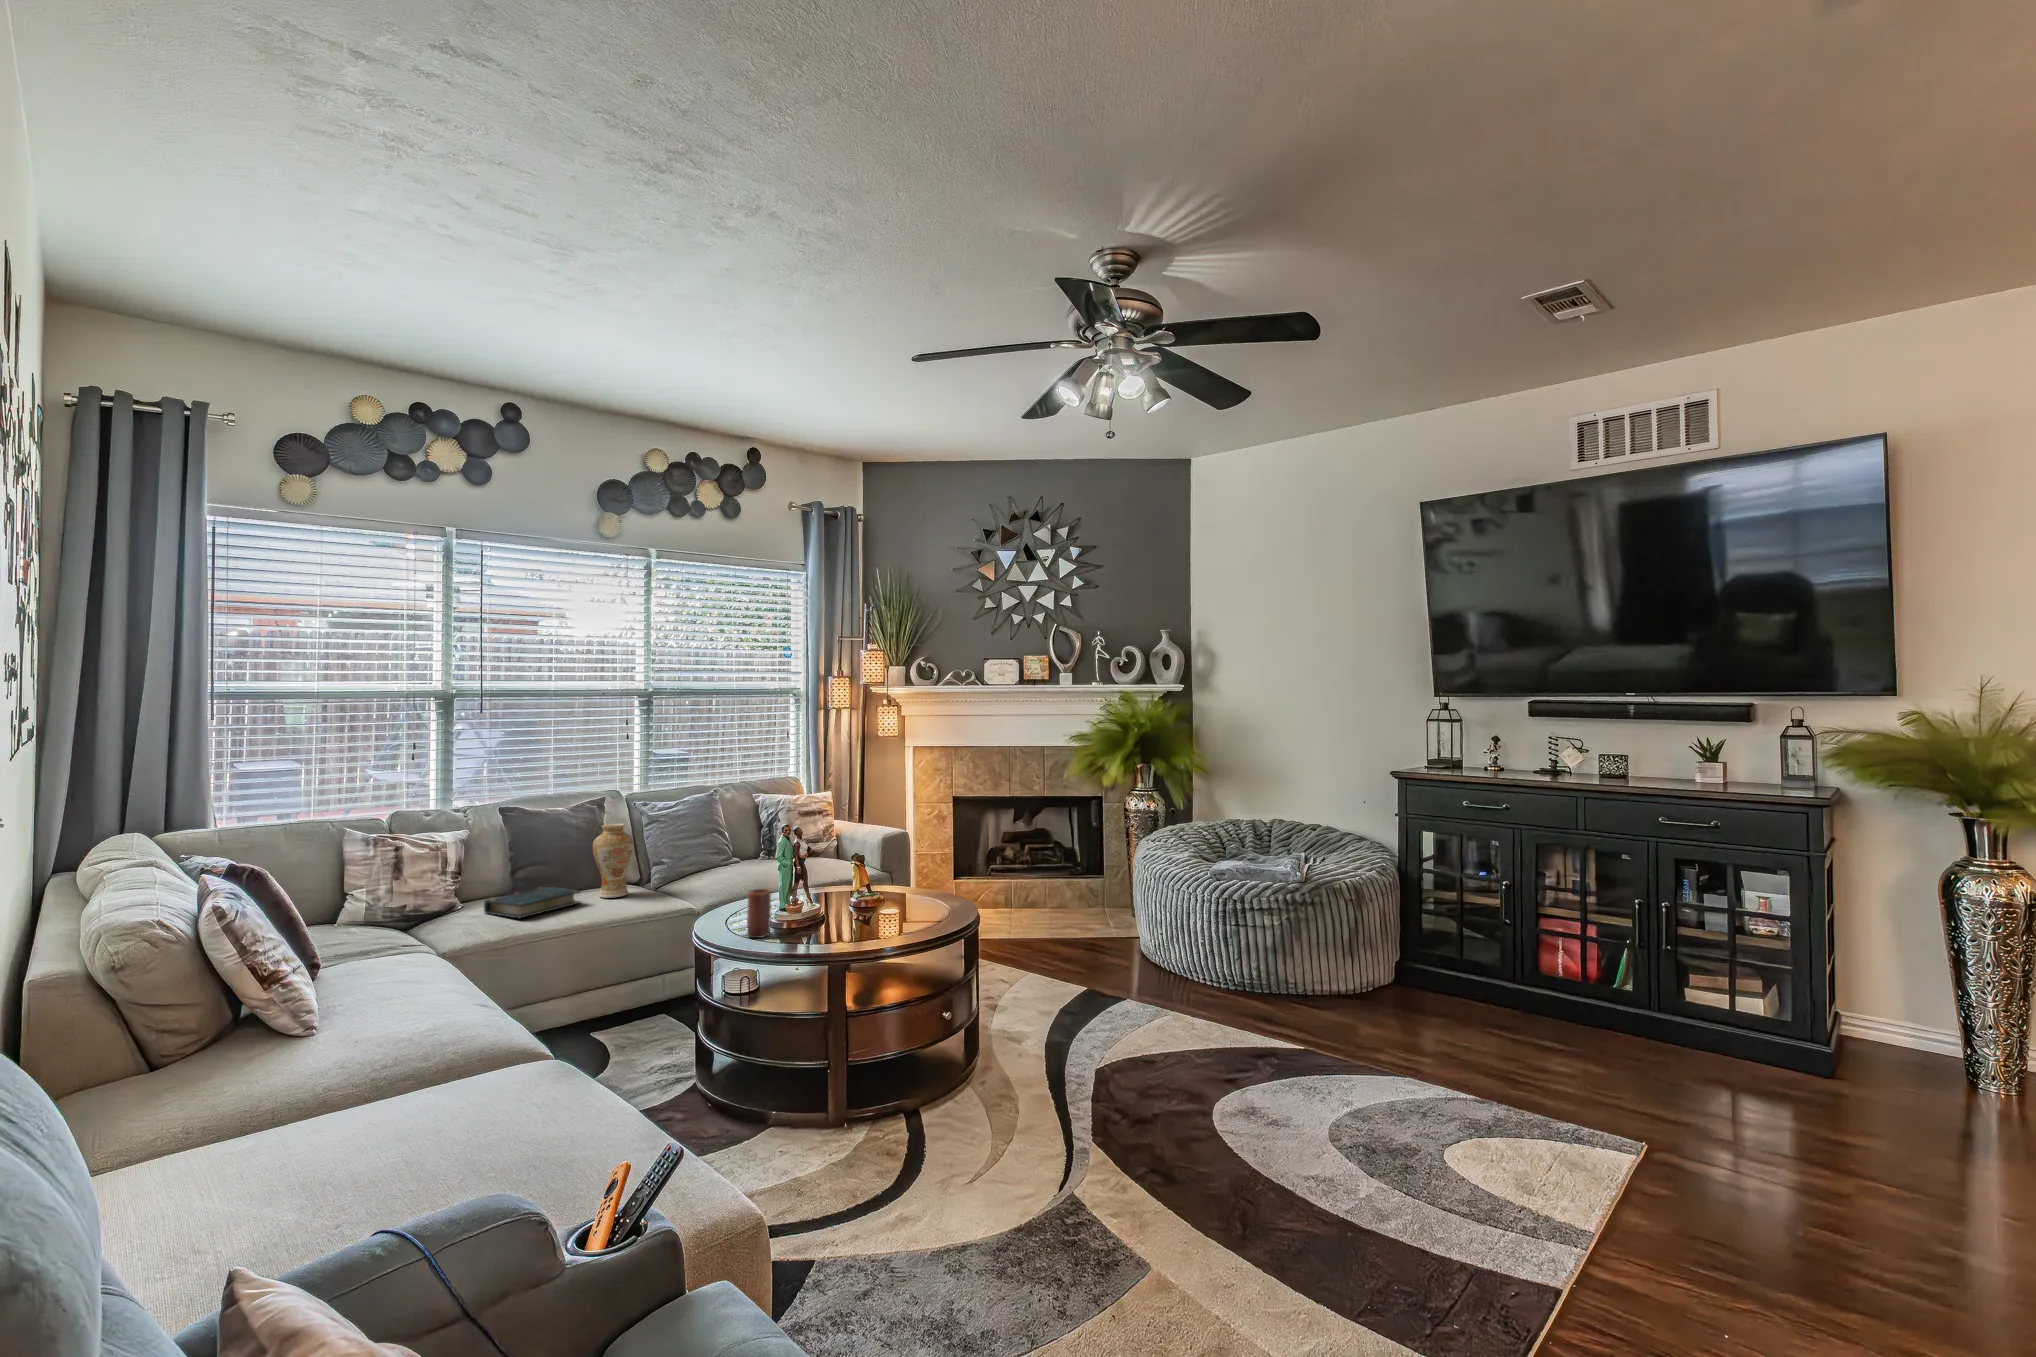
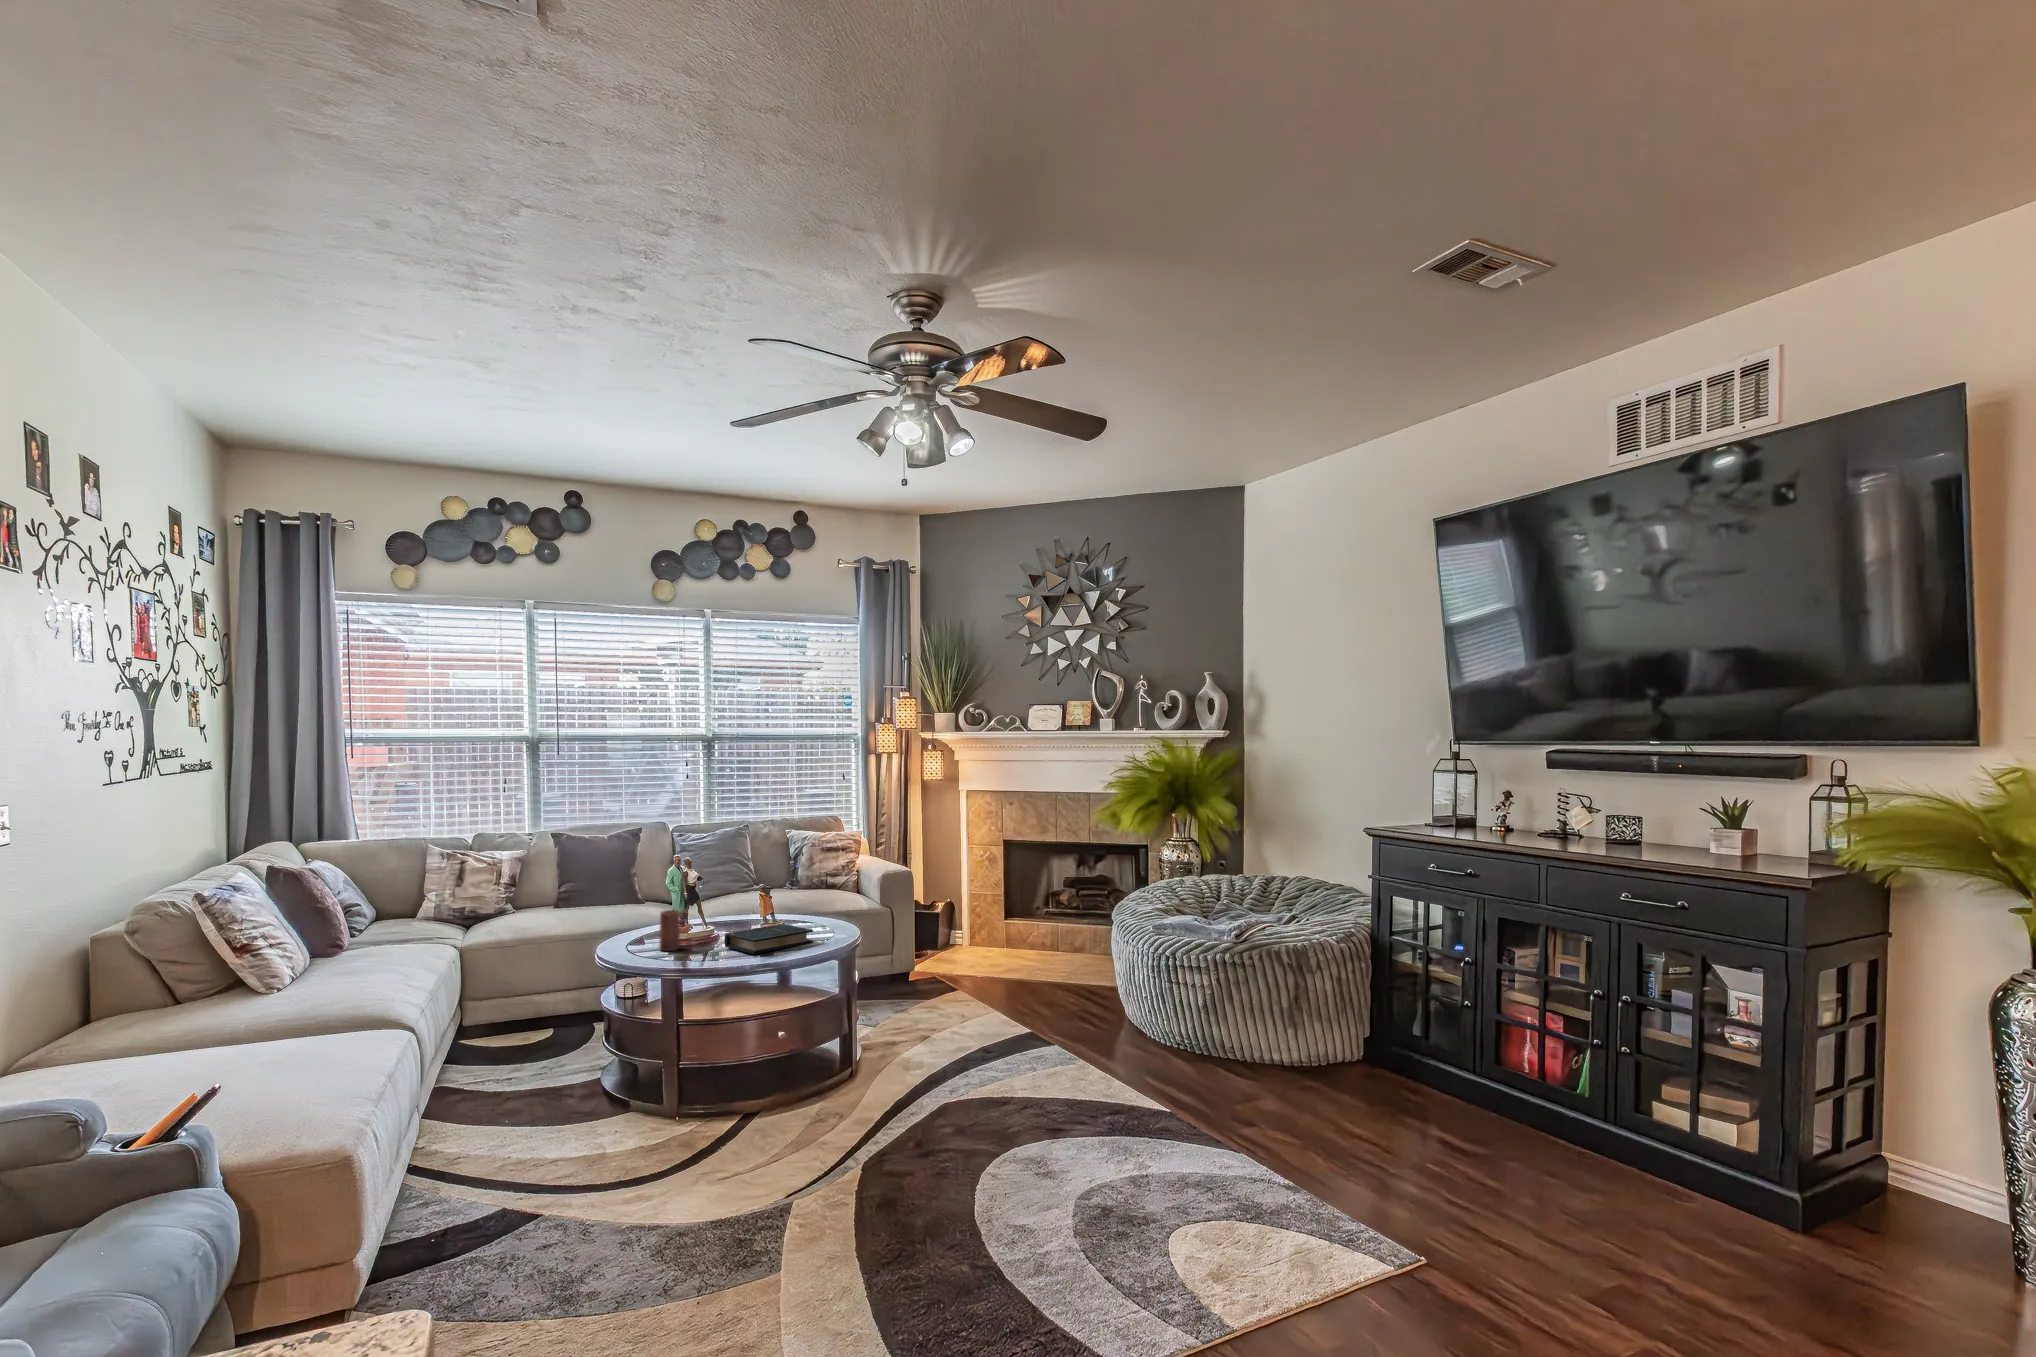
vase: present [593,824,633,898] -> none [611,852,645,916]
book: present [484,887,580,919] -> present [724,924,813,954]

